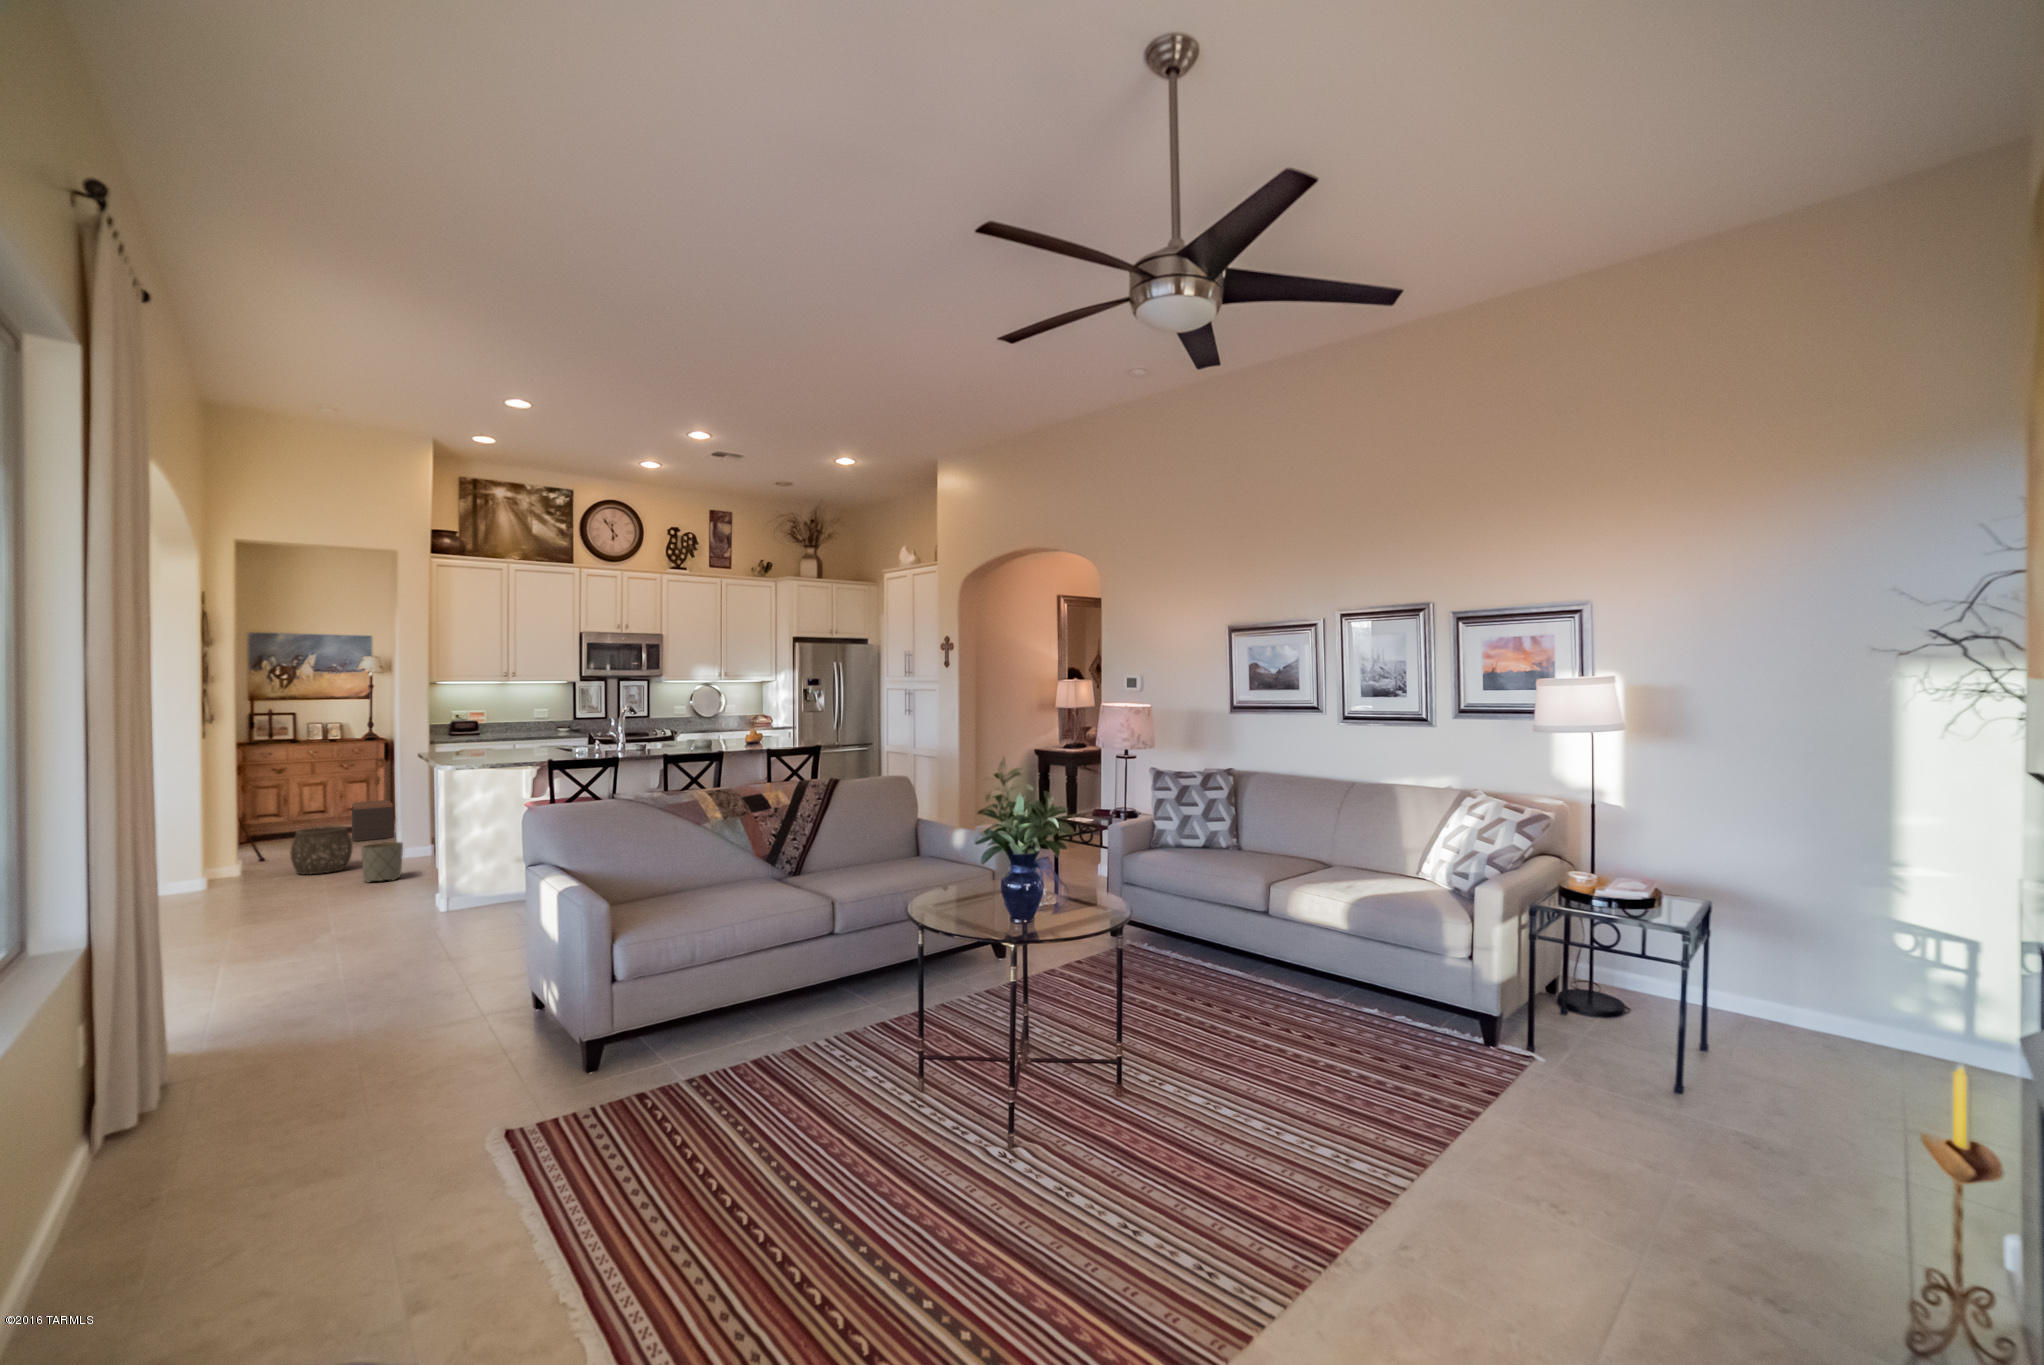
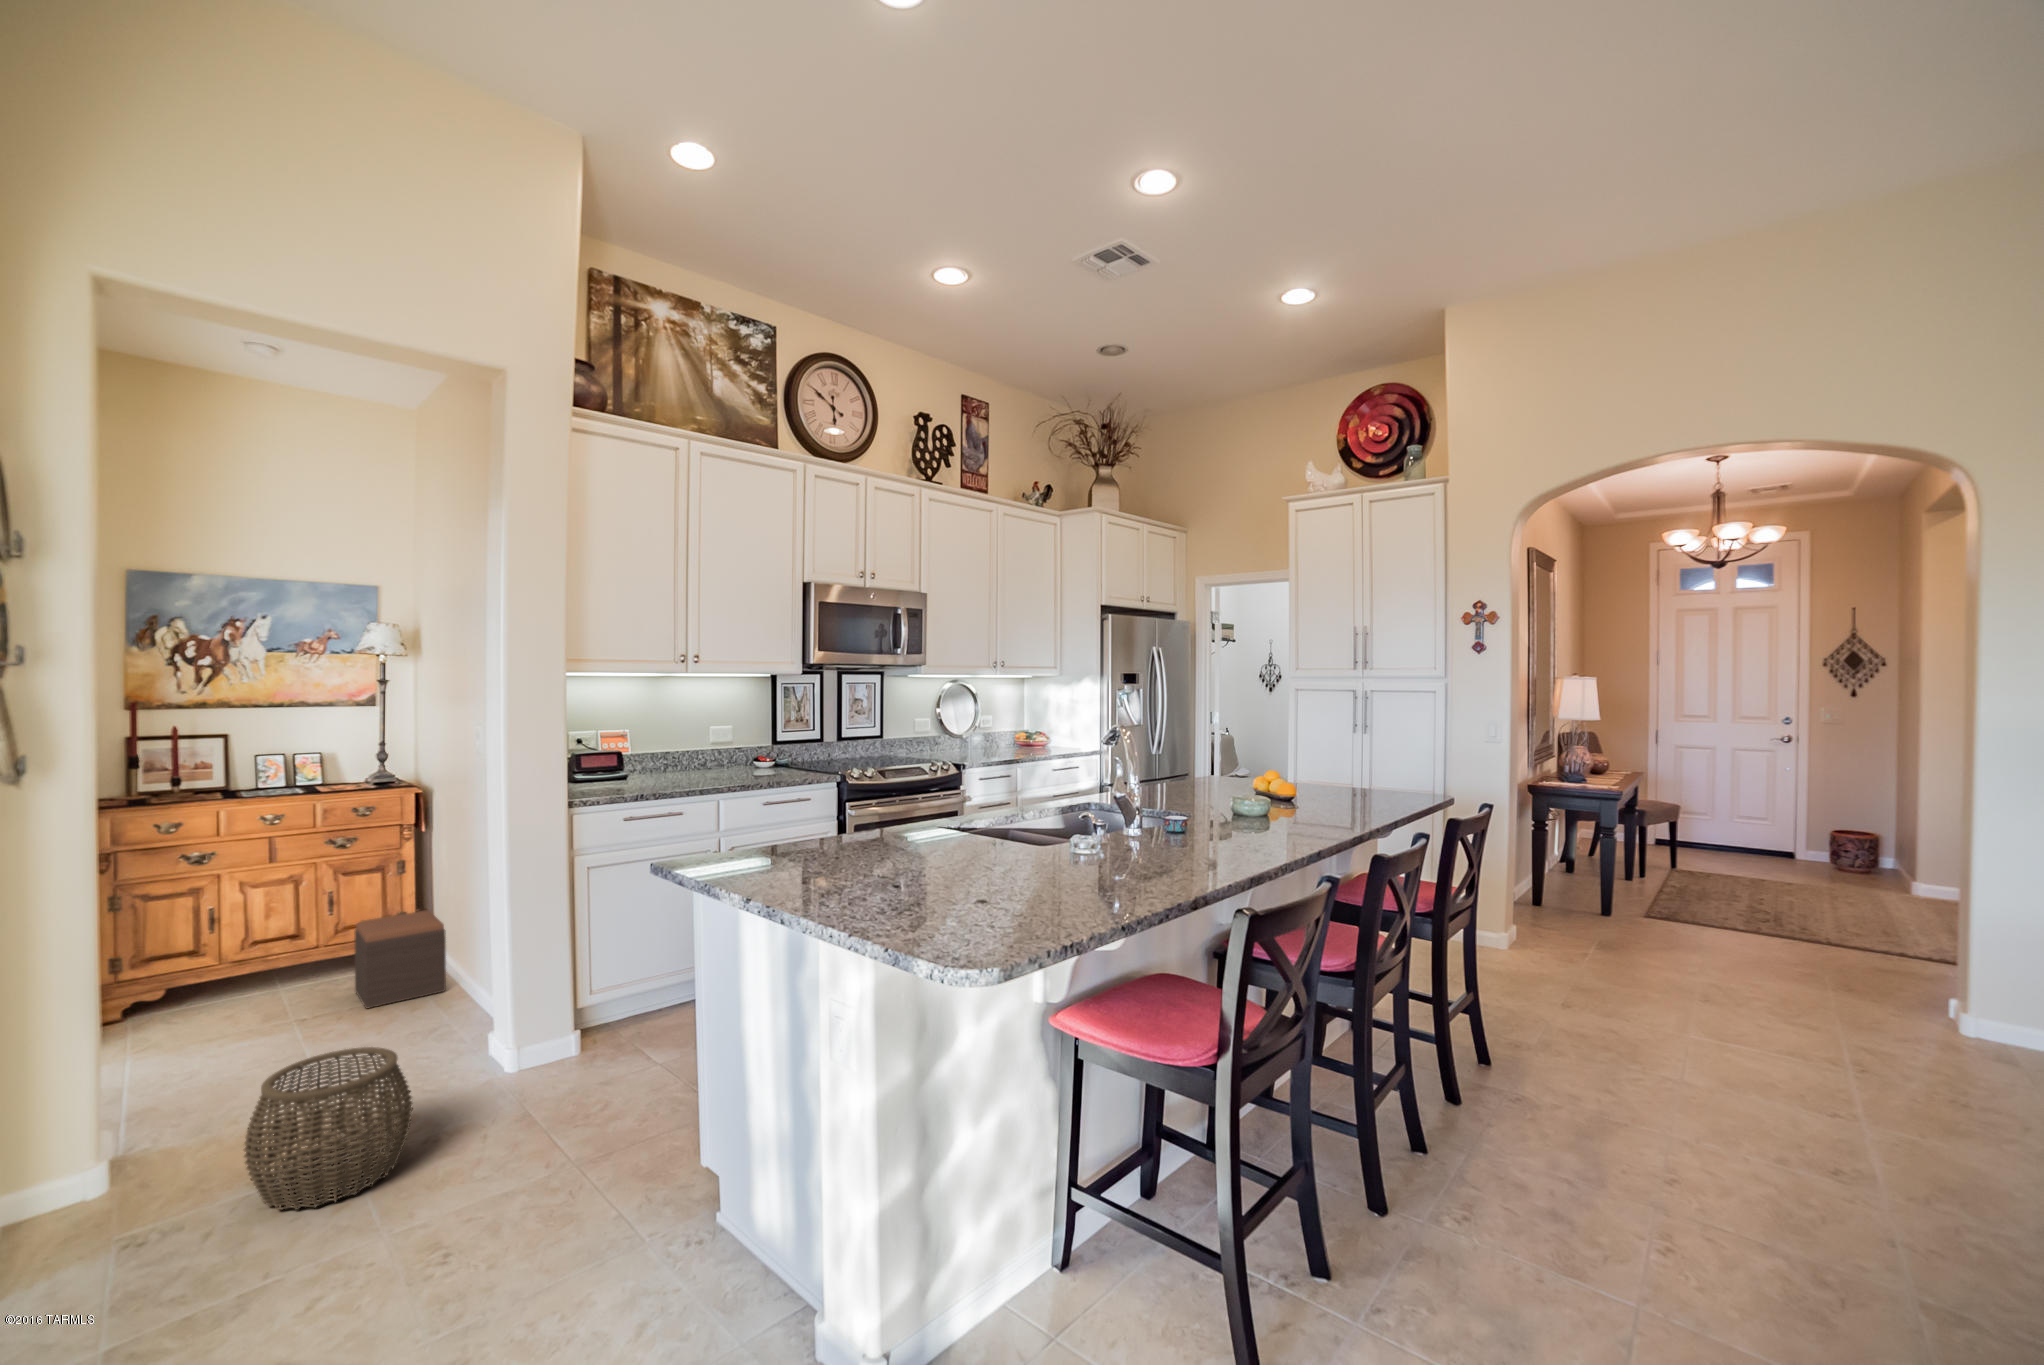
planter: present [361,842,403,883] -> none [473,1121,583,1271]

